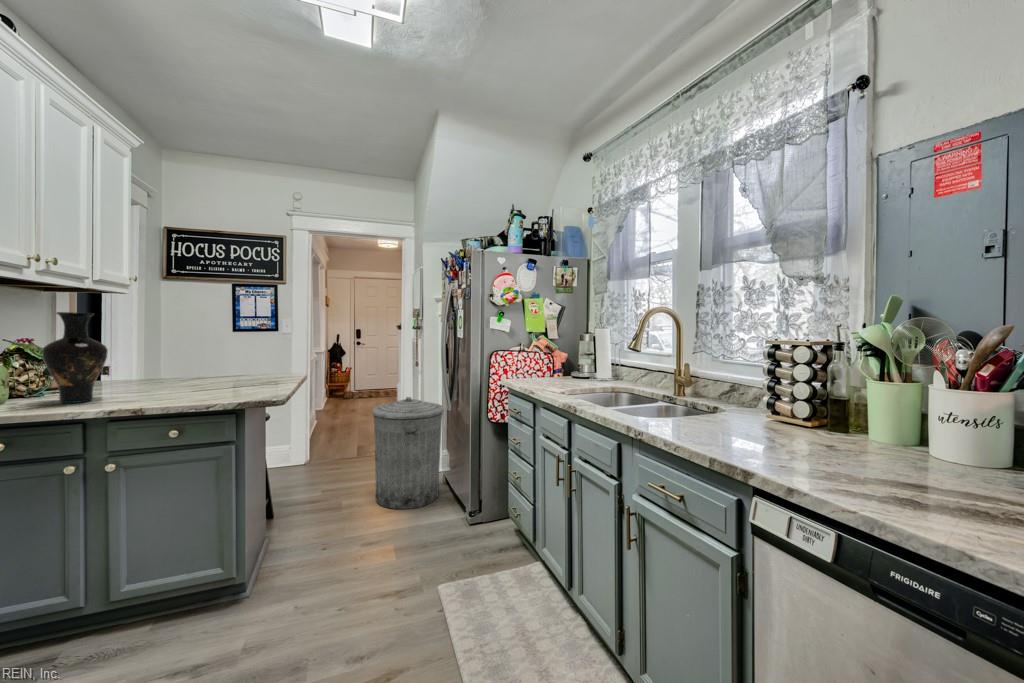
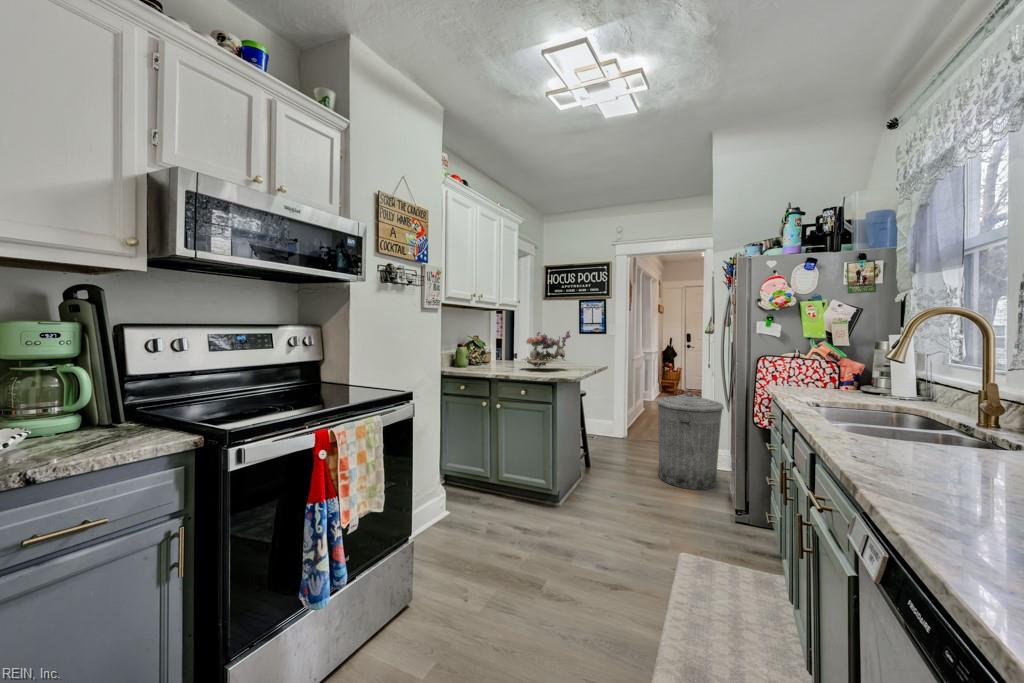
vase: present [42,312,108,403] -> none [478,324,501,370]
flower arrangement: none [157,325,258,390] -> present [522,331,570,368]

